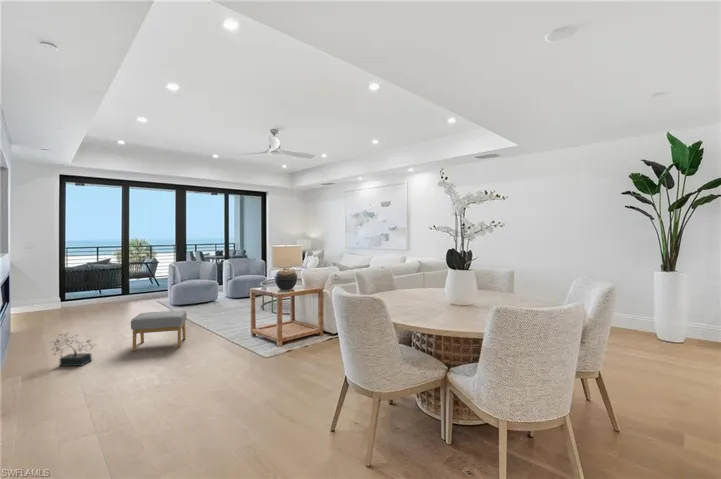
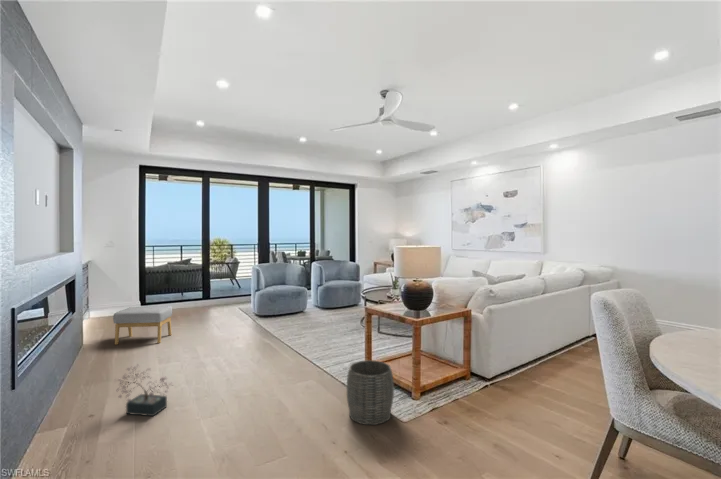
footstool: present [131,311,187,351] -> present [113,306,172,344]
woven basket: none [225,321,258,360] -> present [347,360,394,425]

